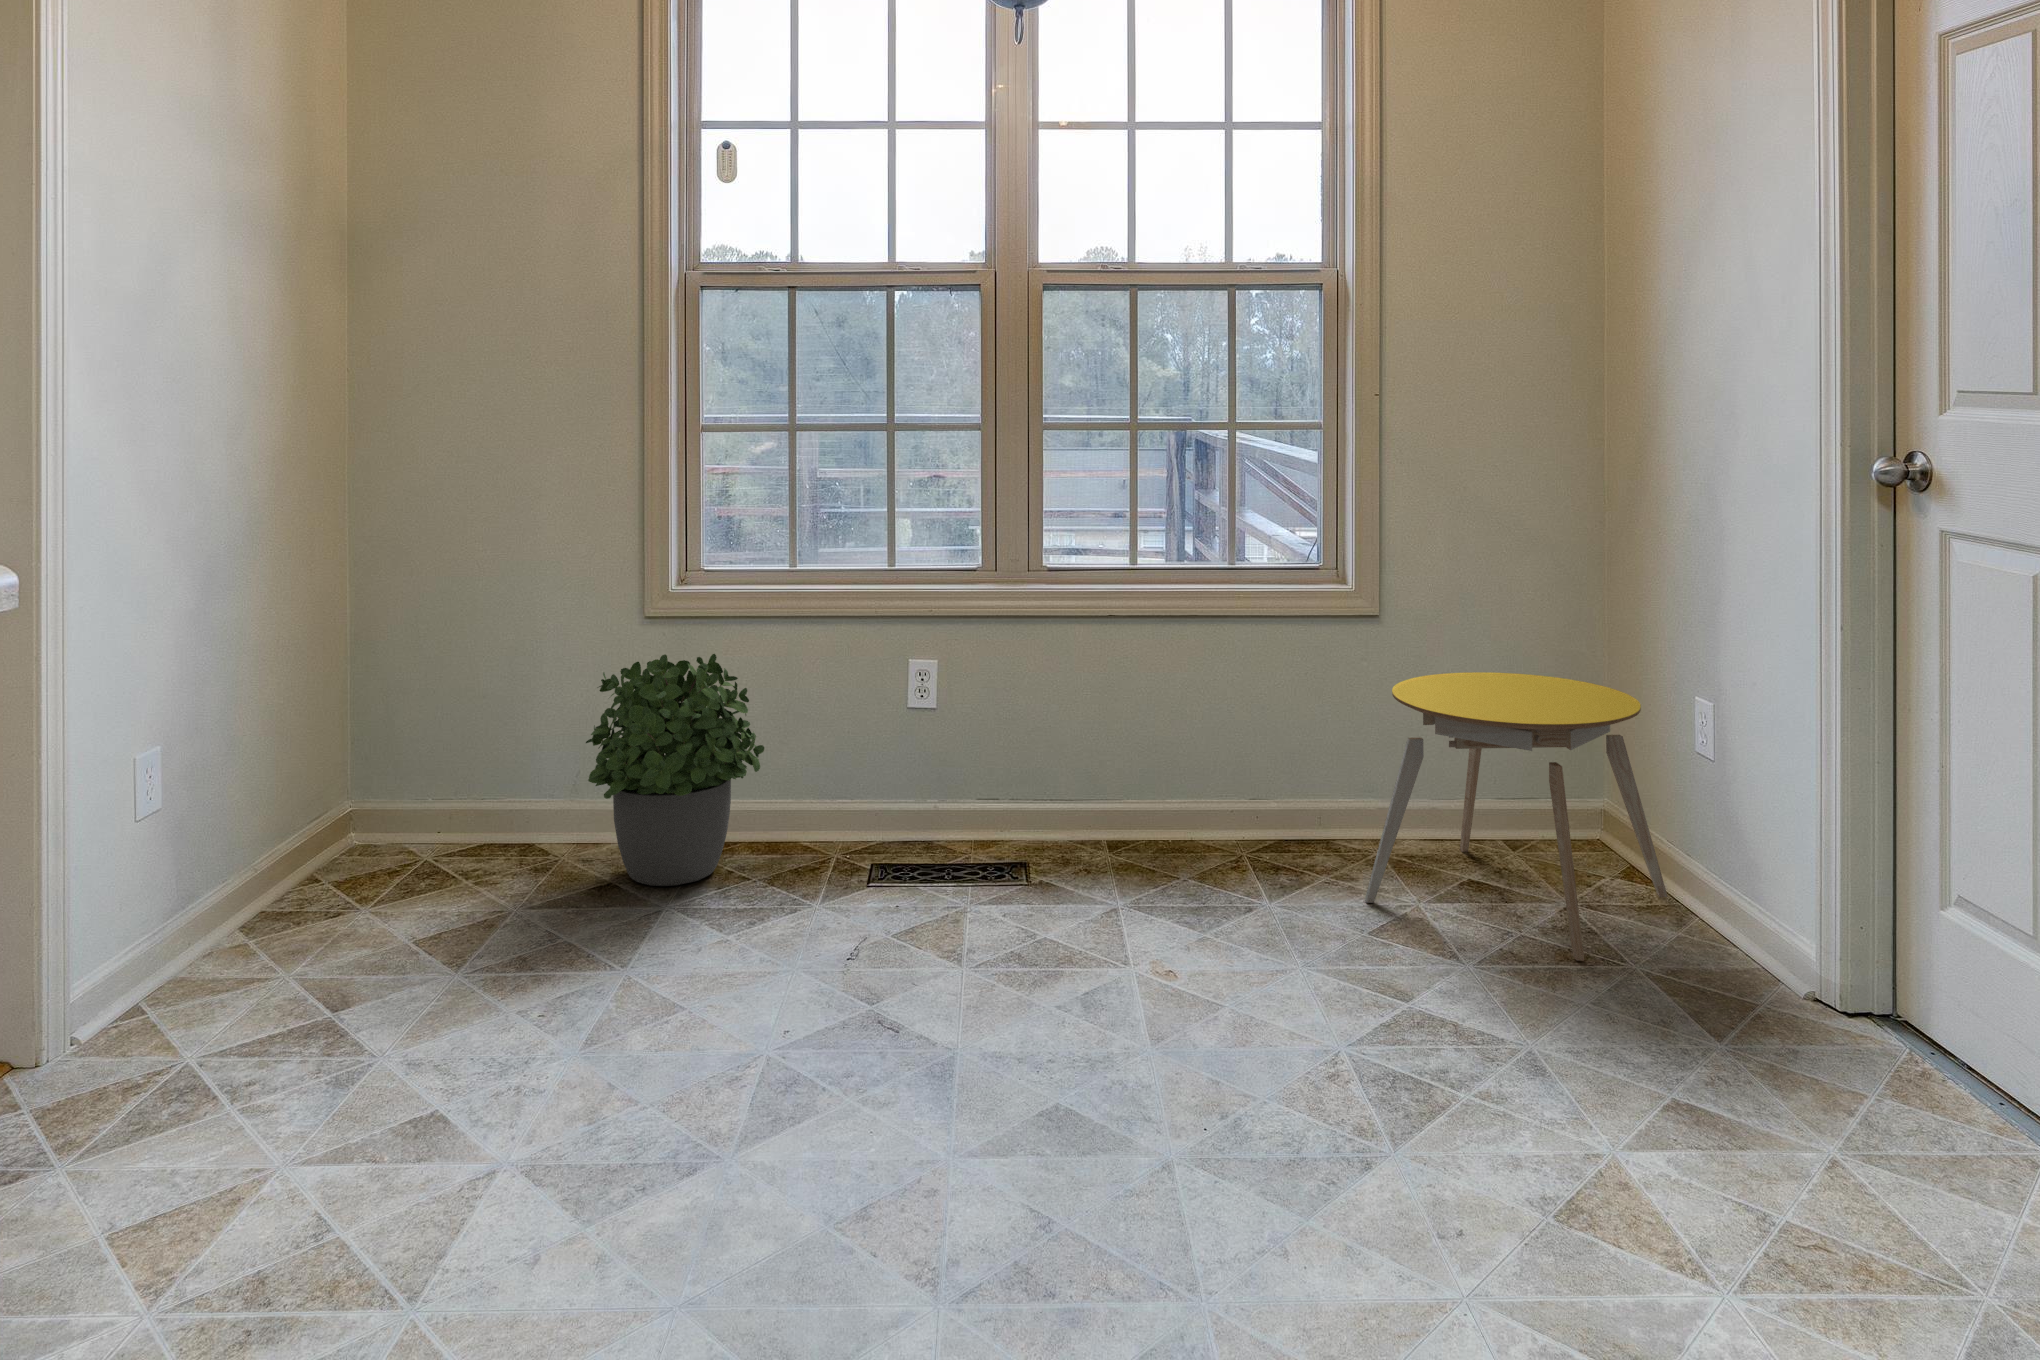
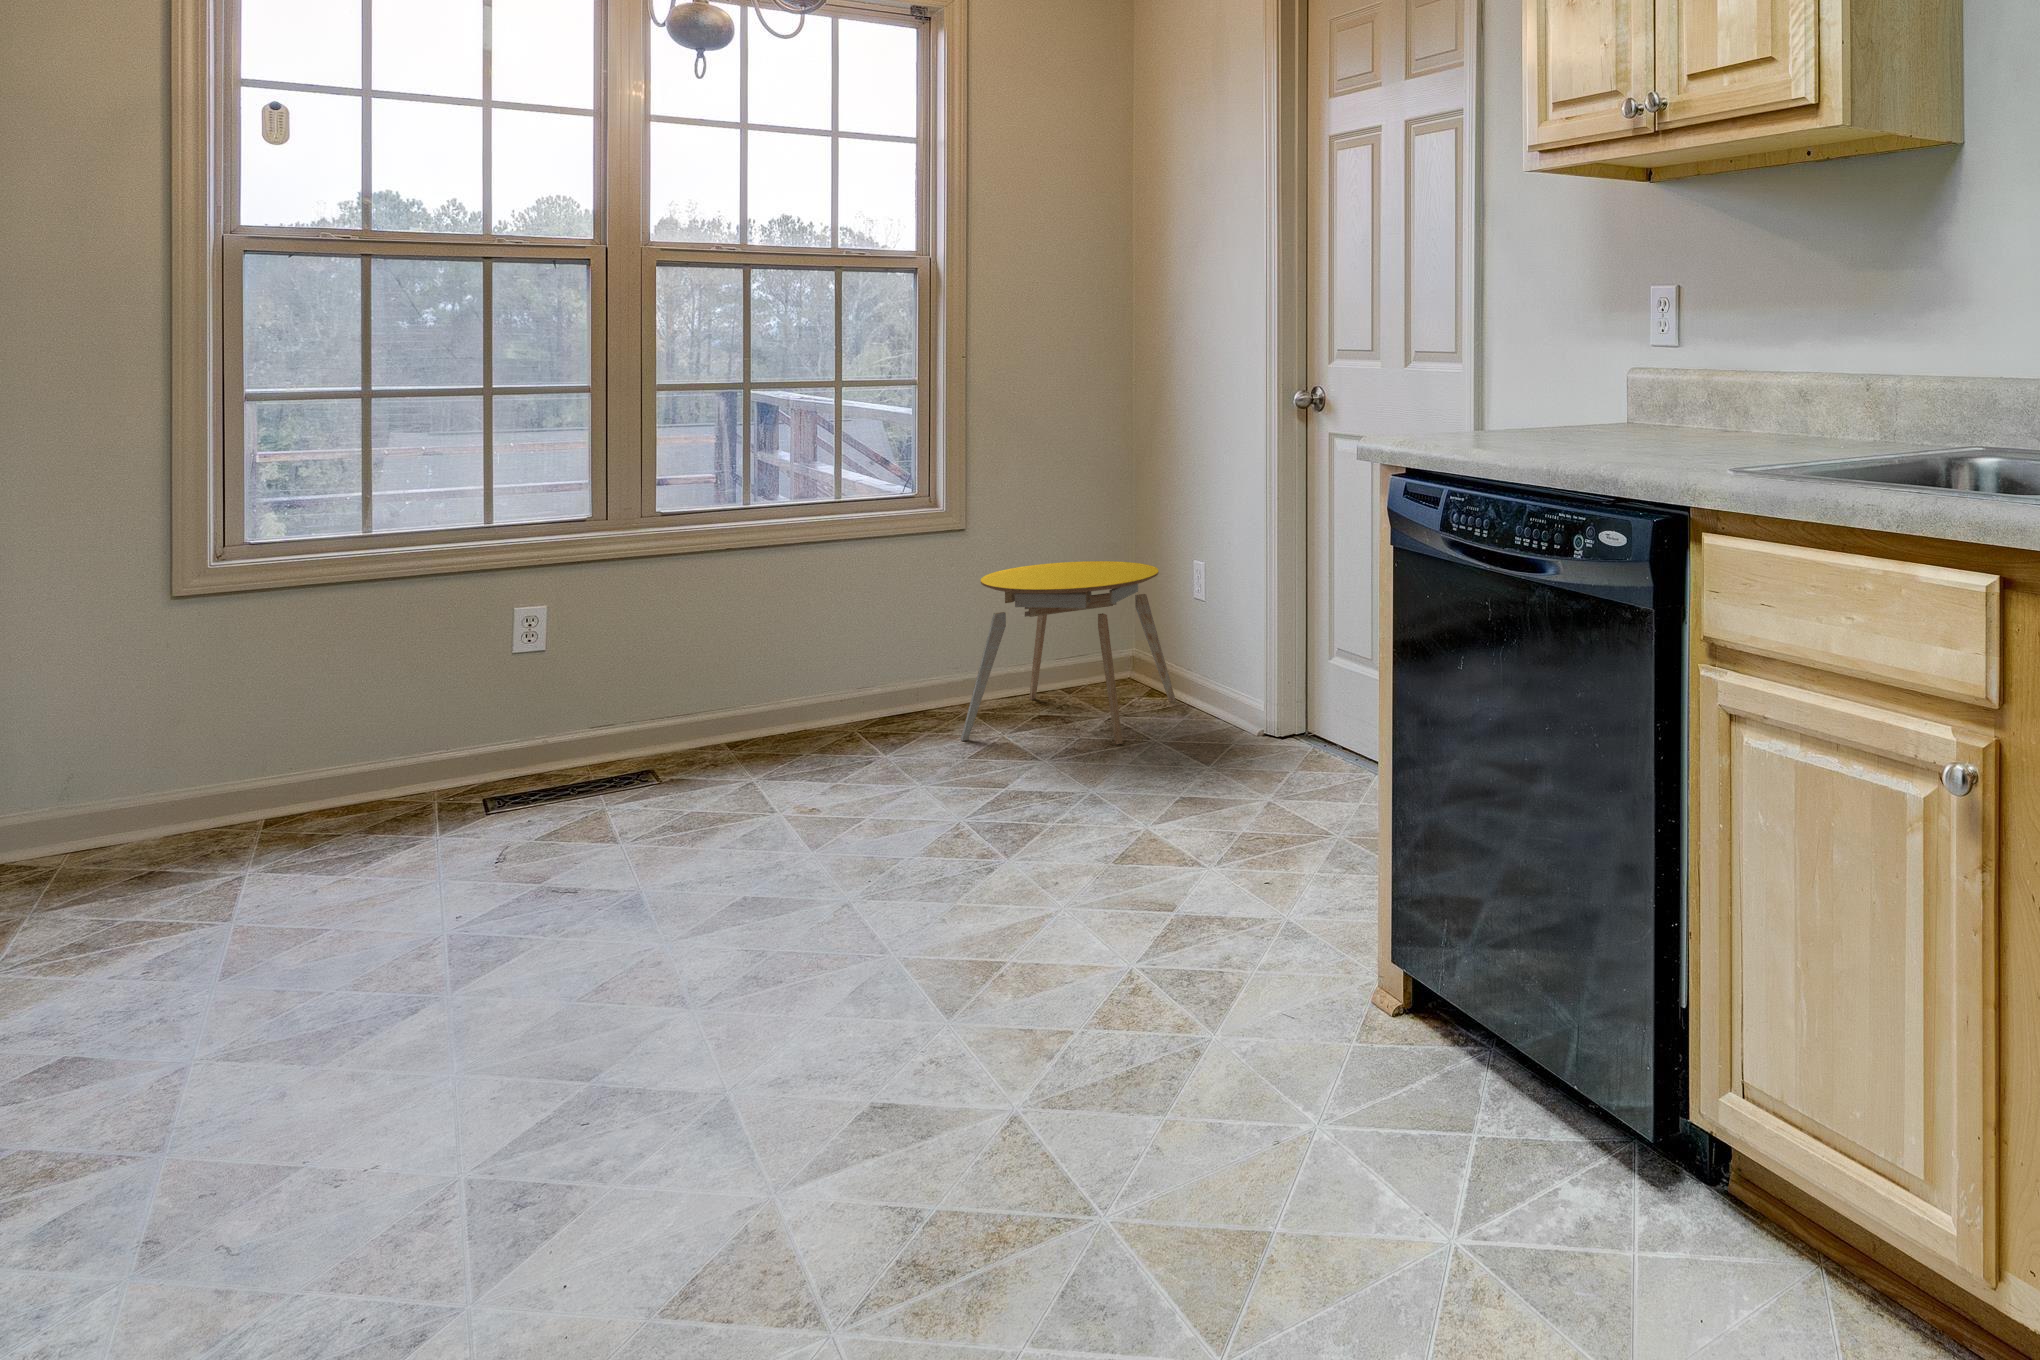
potted plant: present [586,654,764,886] -> none [107,619,358,856]

